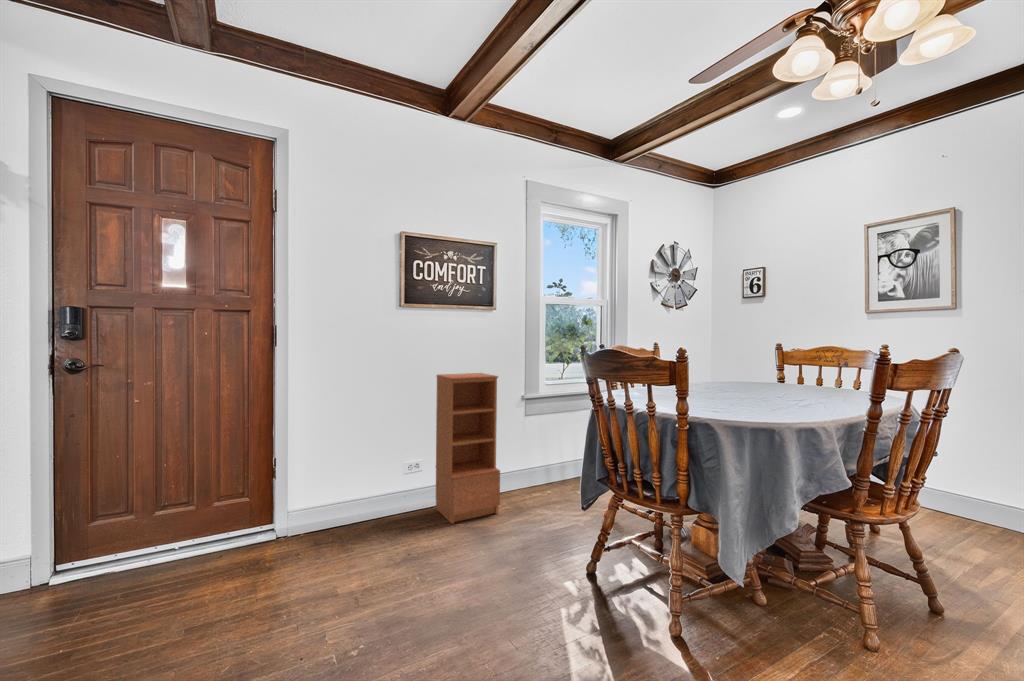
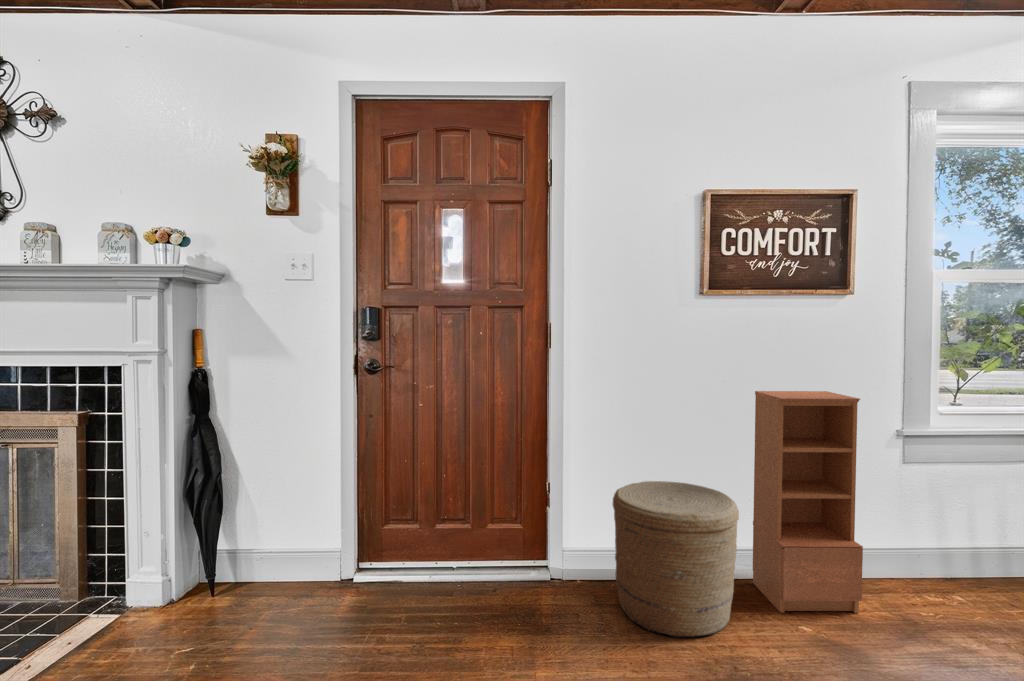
woven basket: none [330,444,424,558] -> present [613,481,739,637]

